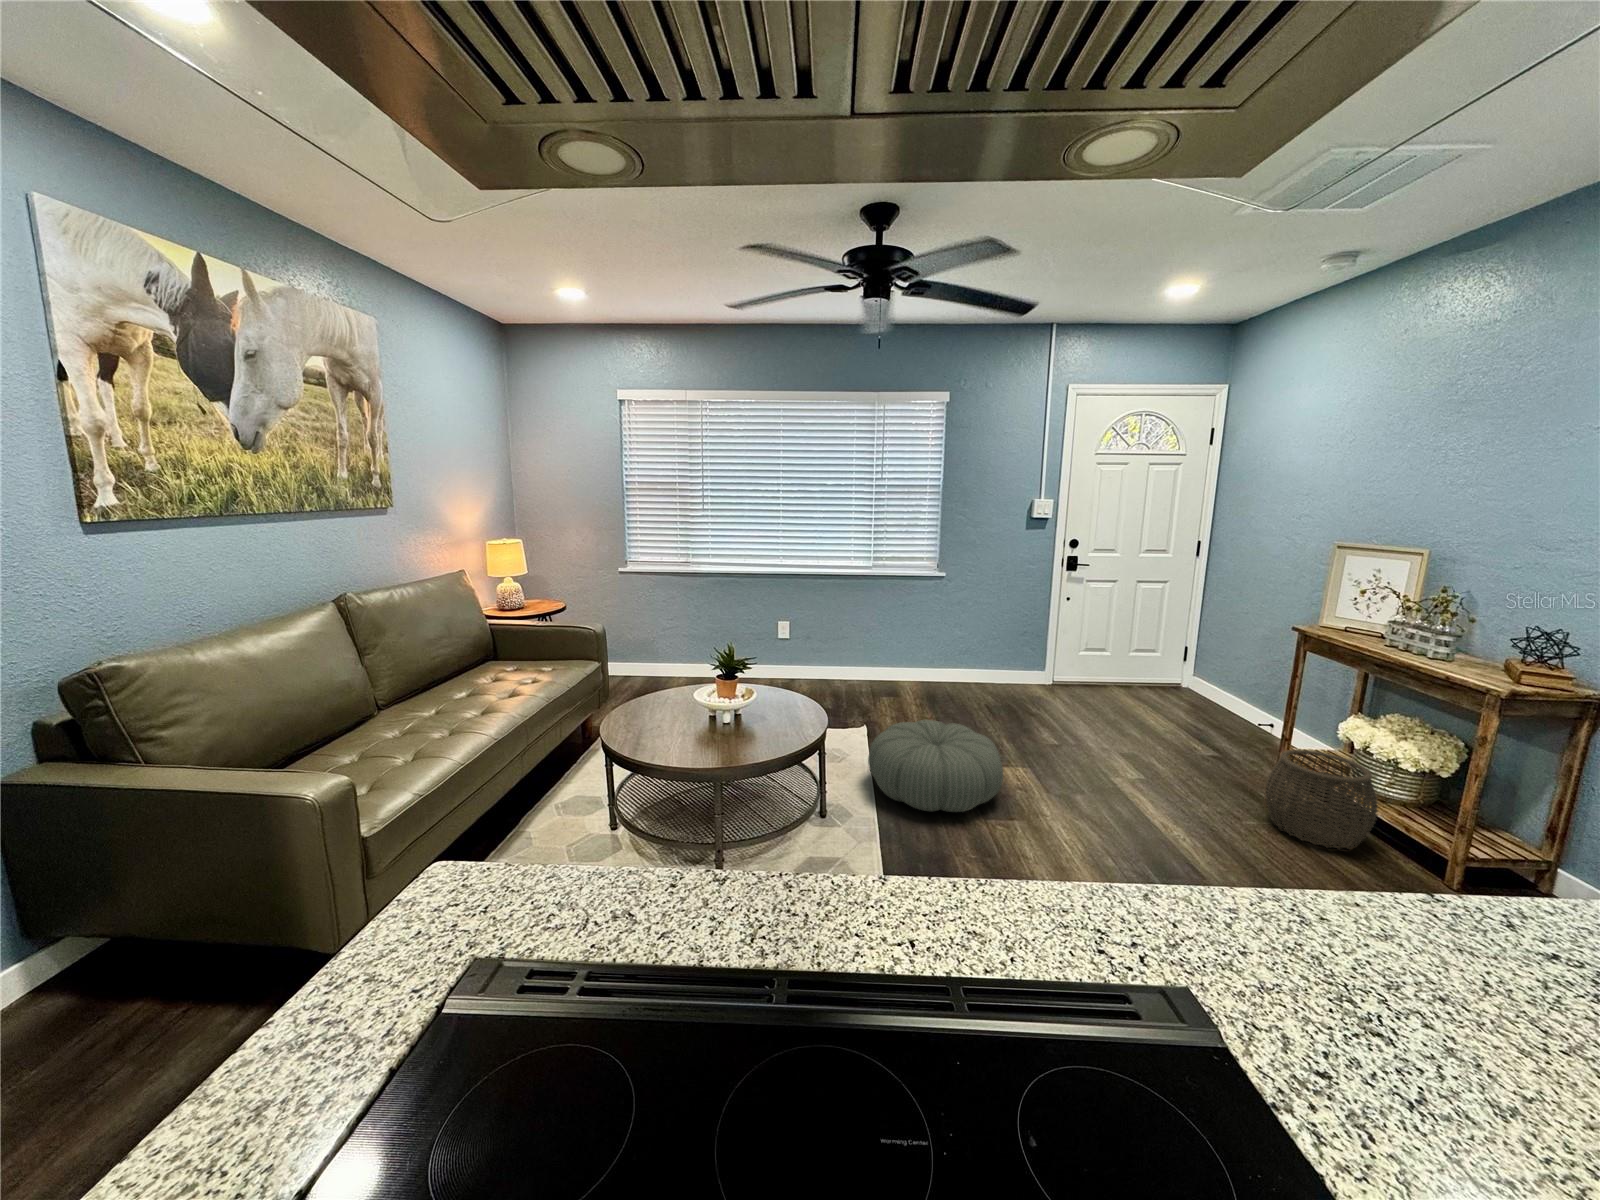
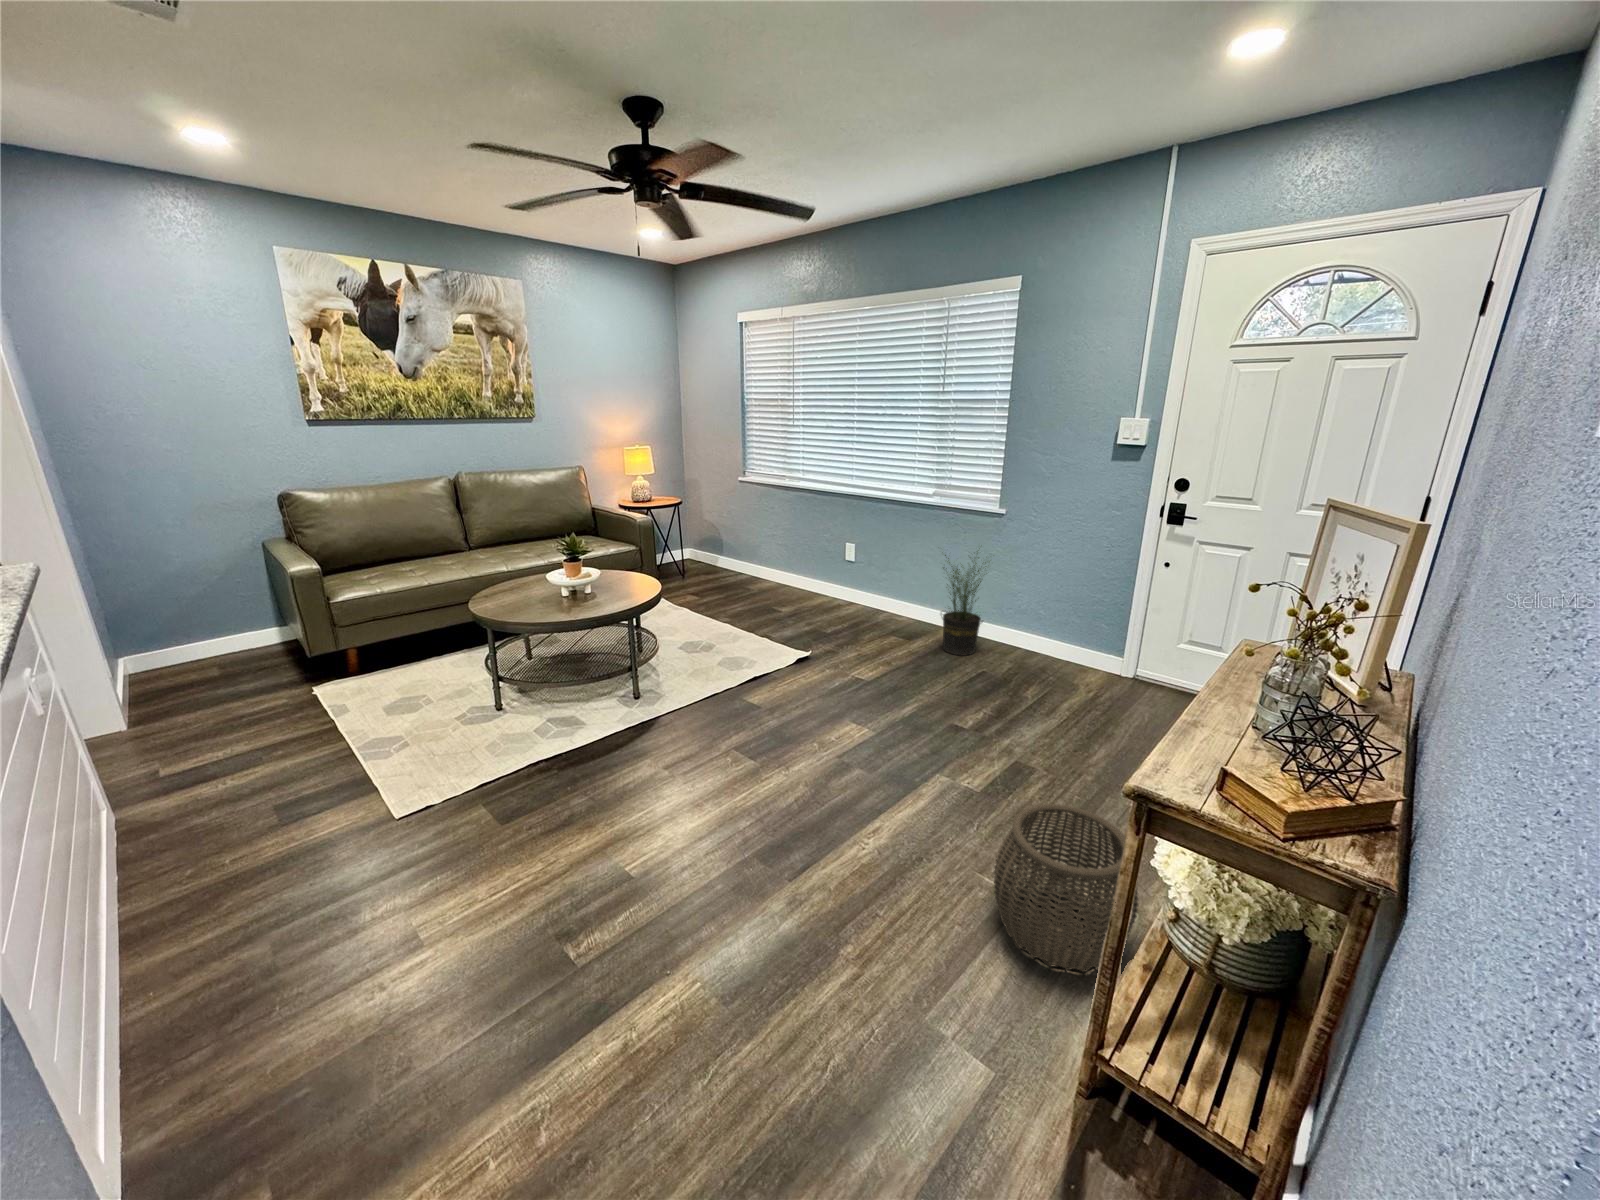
potted plant: none [907,601,971,695] -> present [942,548,990,655]
pouf: present [868,720,1003,812] -> none [681,646,815,738]

